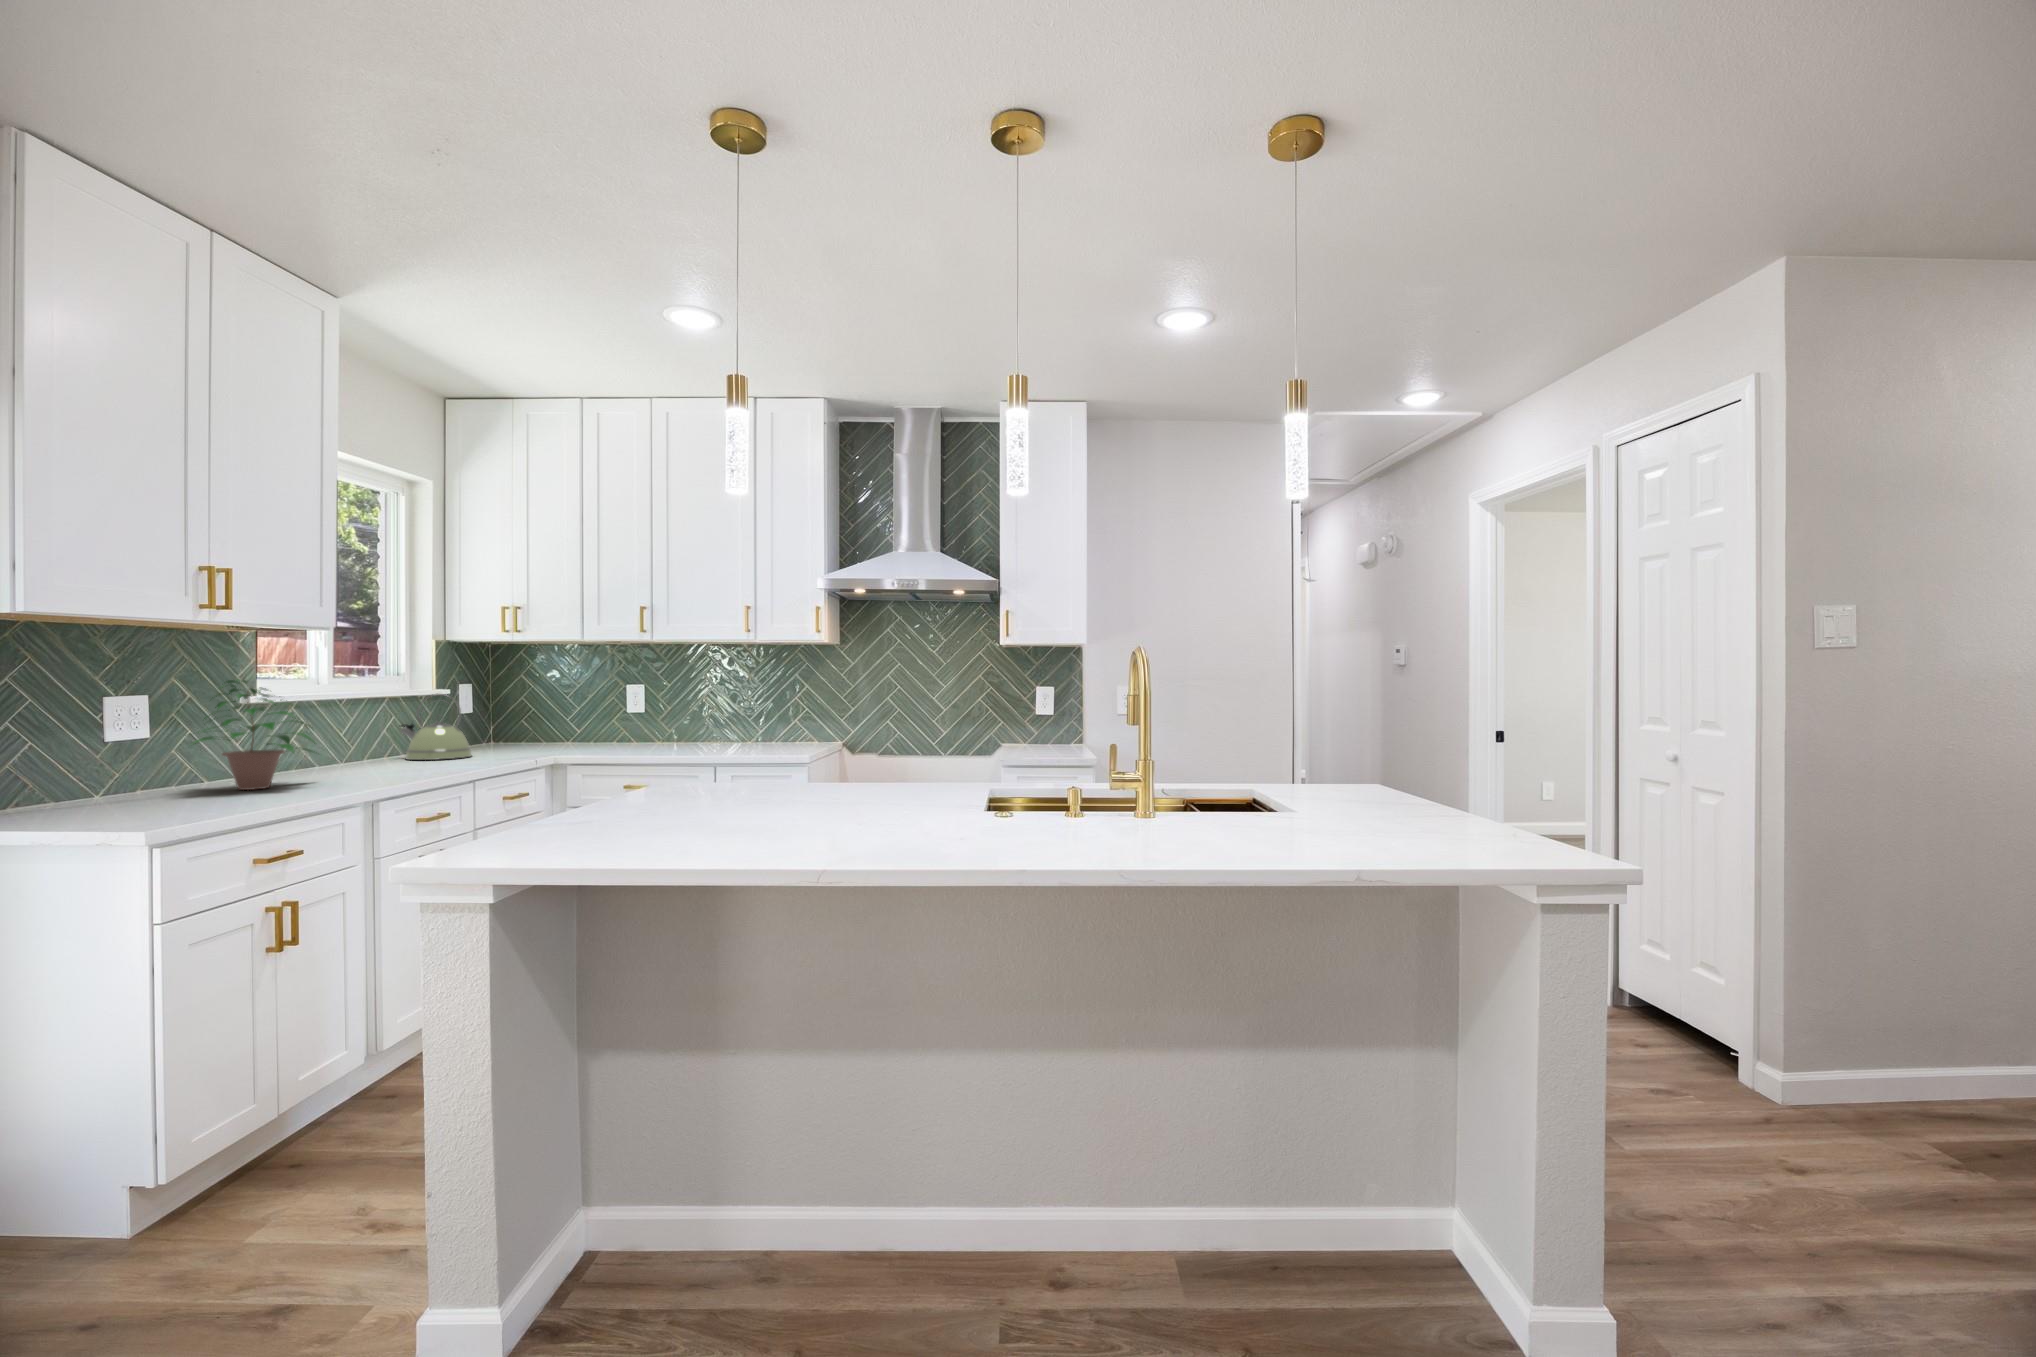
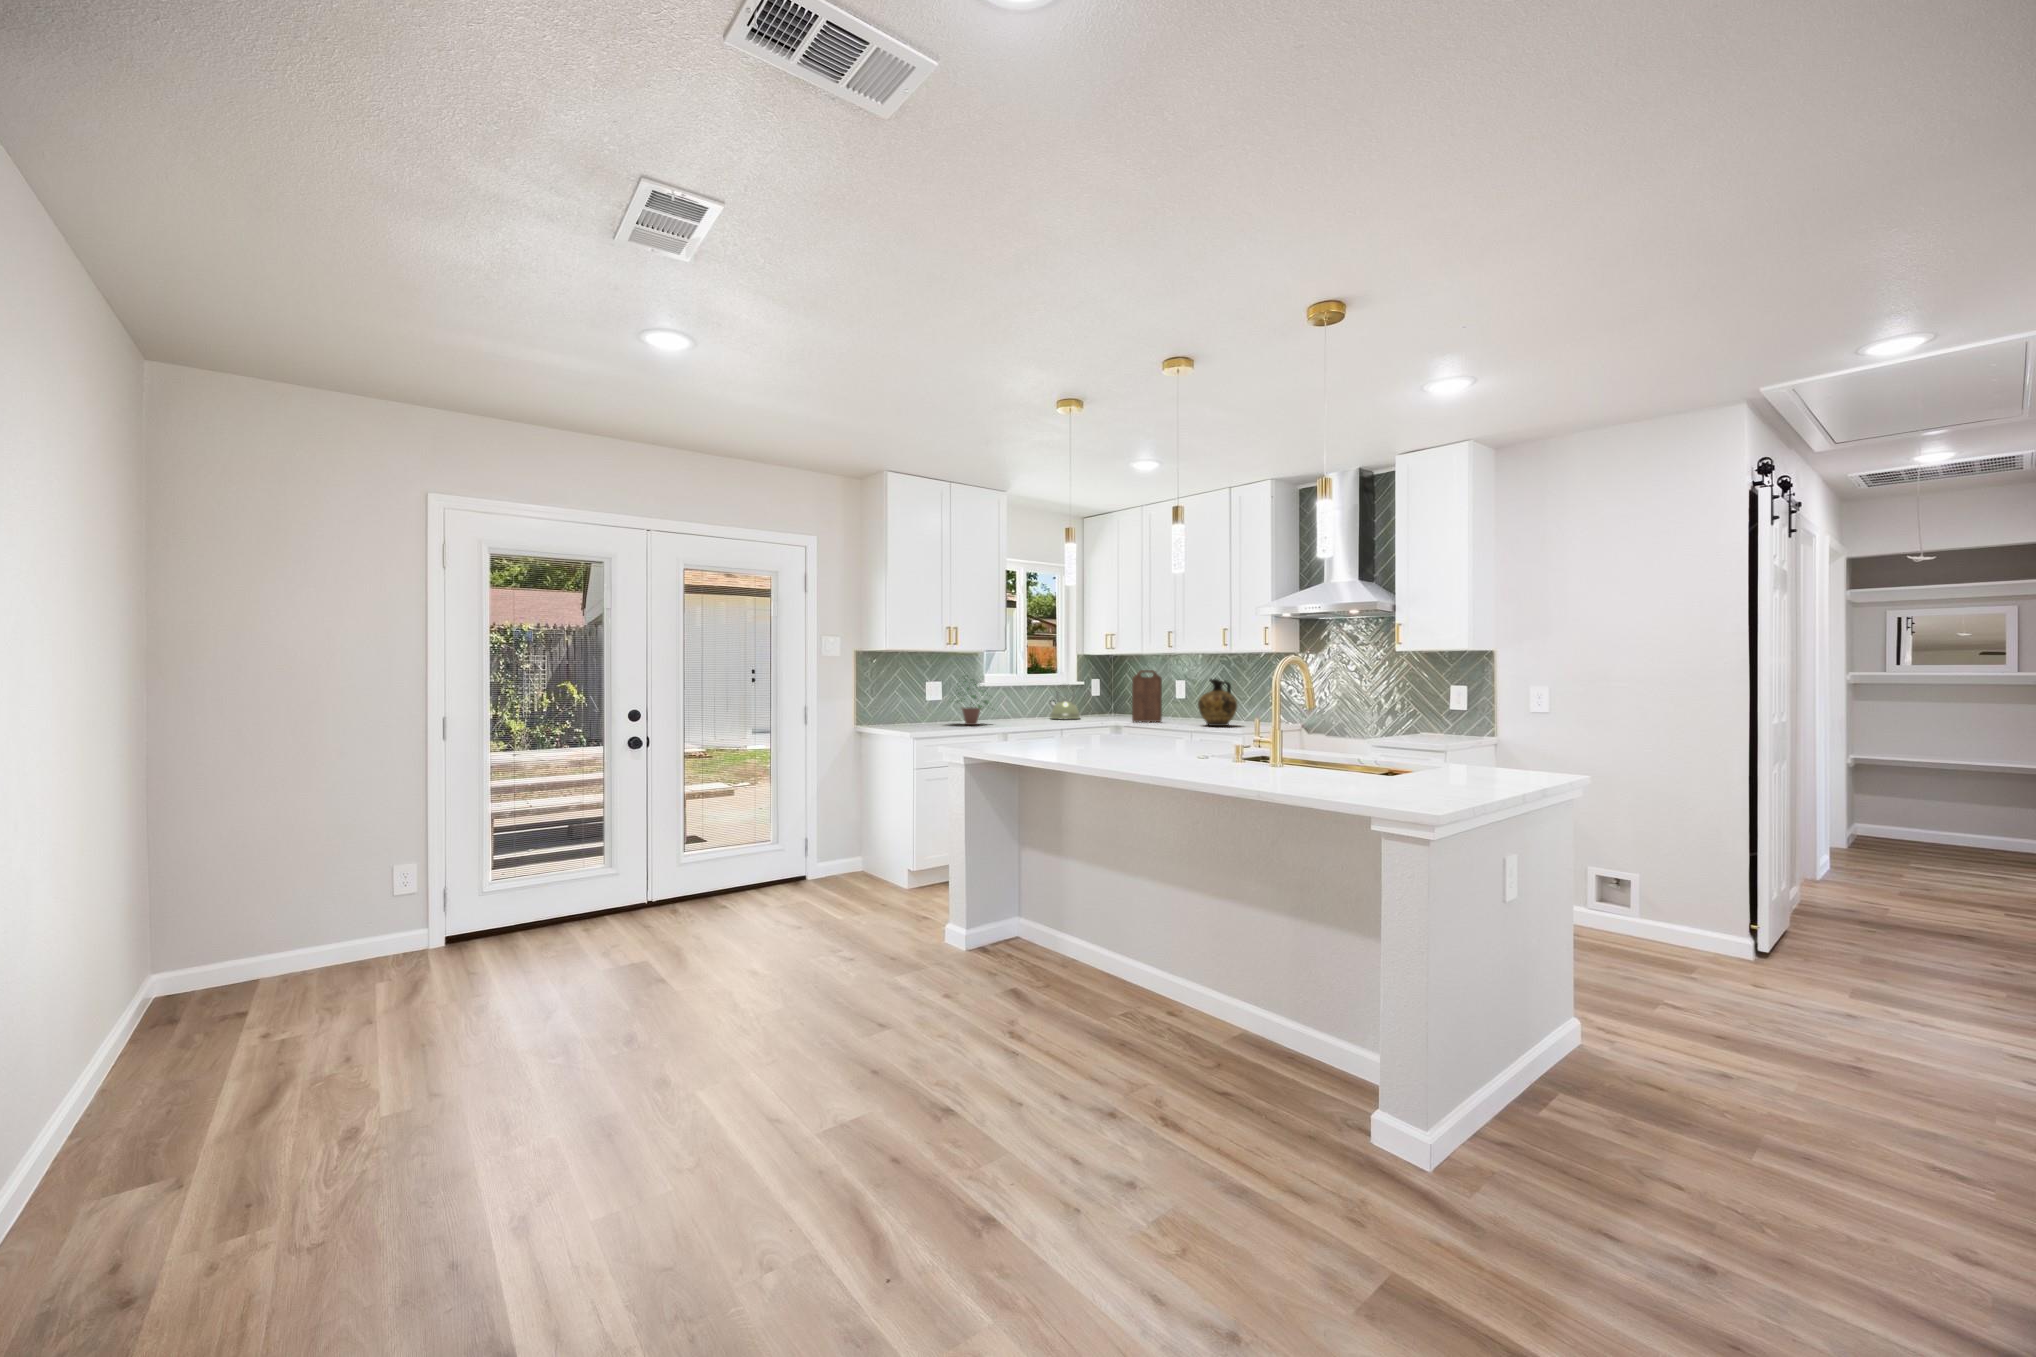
cutting board: none [593,668,640,755] -> present [1132,670,1162,722]
ceramic jug: none [720,680,781,754] -> present [1198,679,1237,726]

